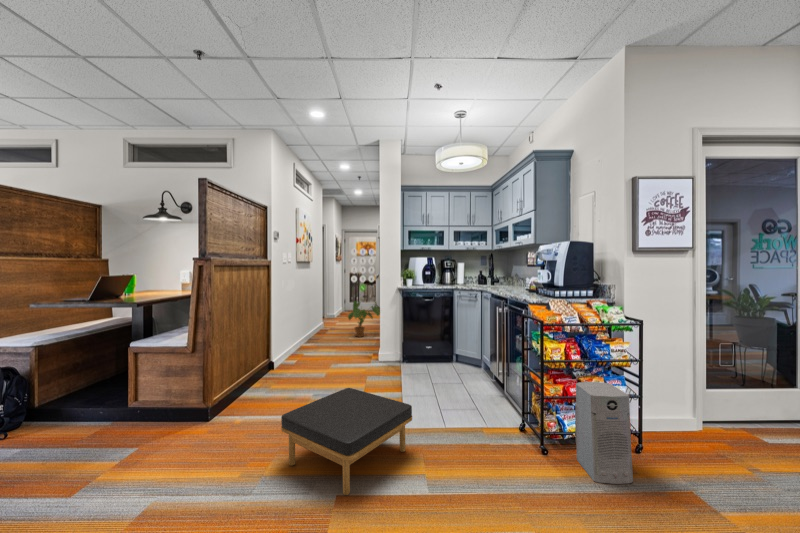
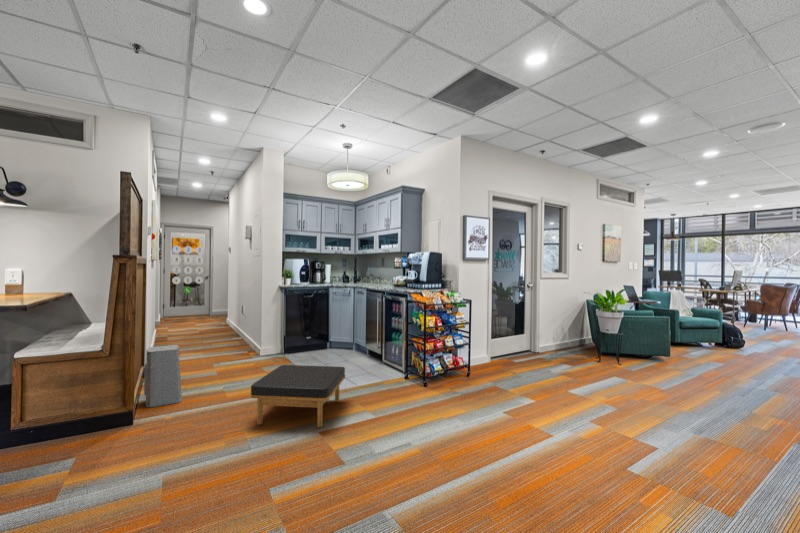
house plant: present [348,301,380,337] -> none [200,301,241,339]
air purifier: present [575,382,633,484] -> present [144,345,182,407]

